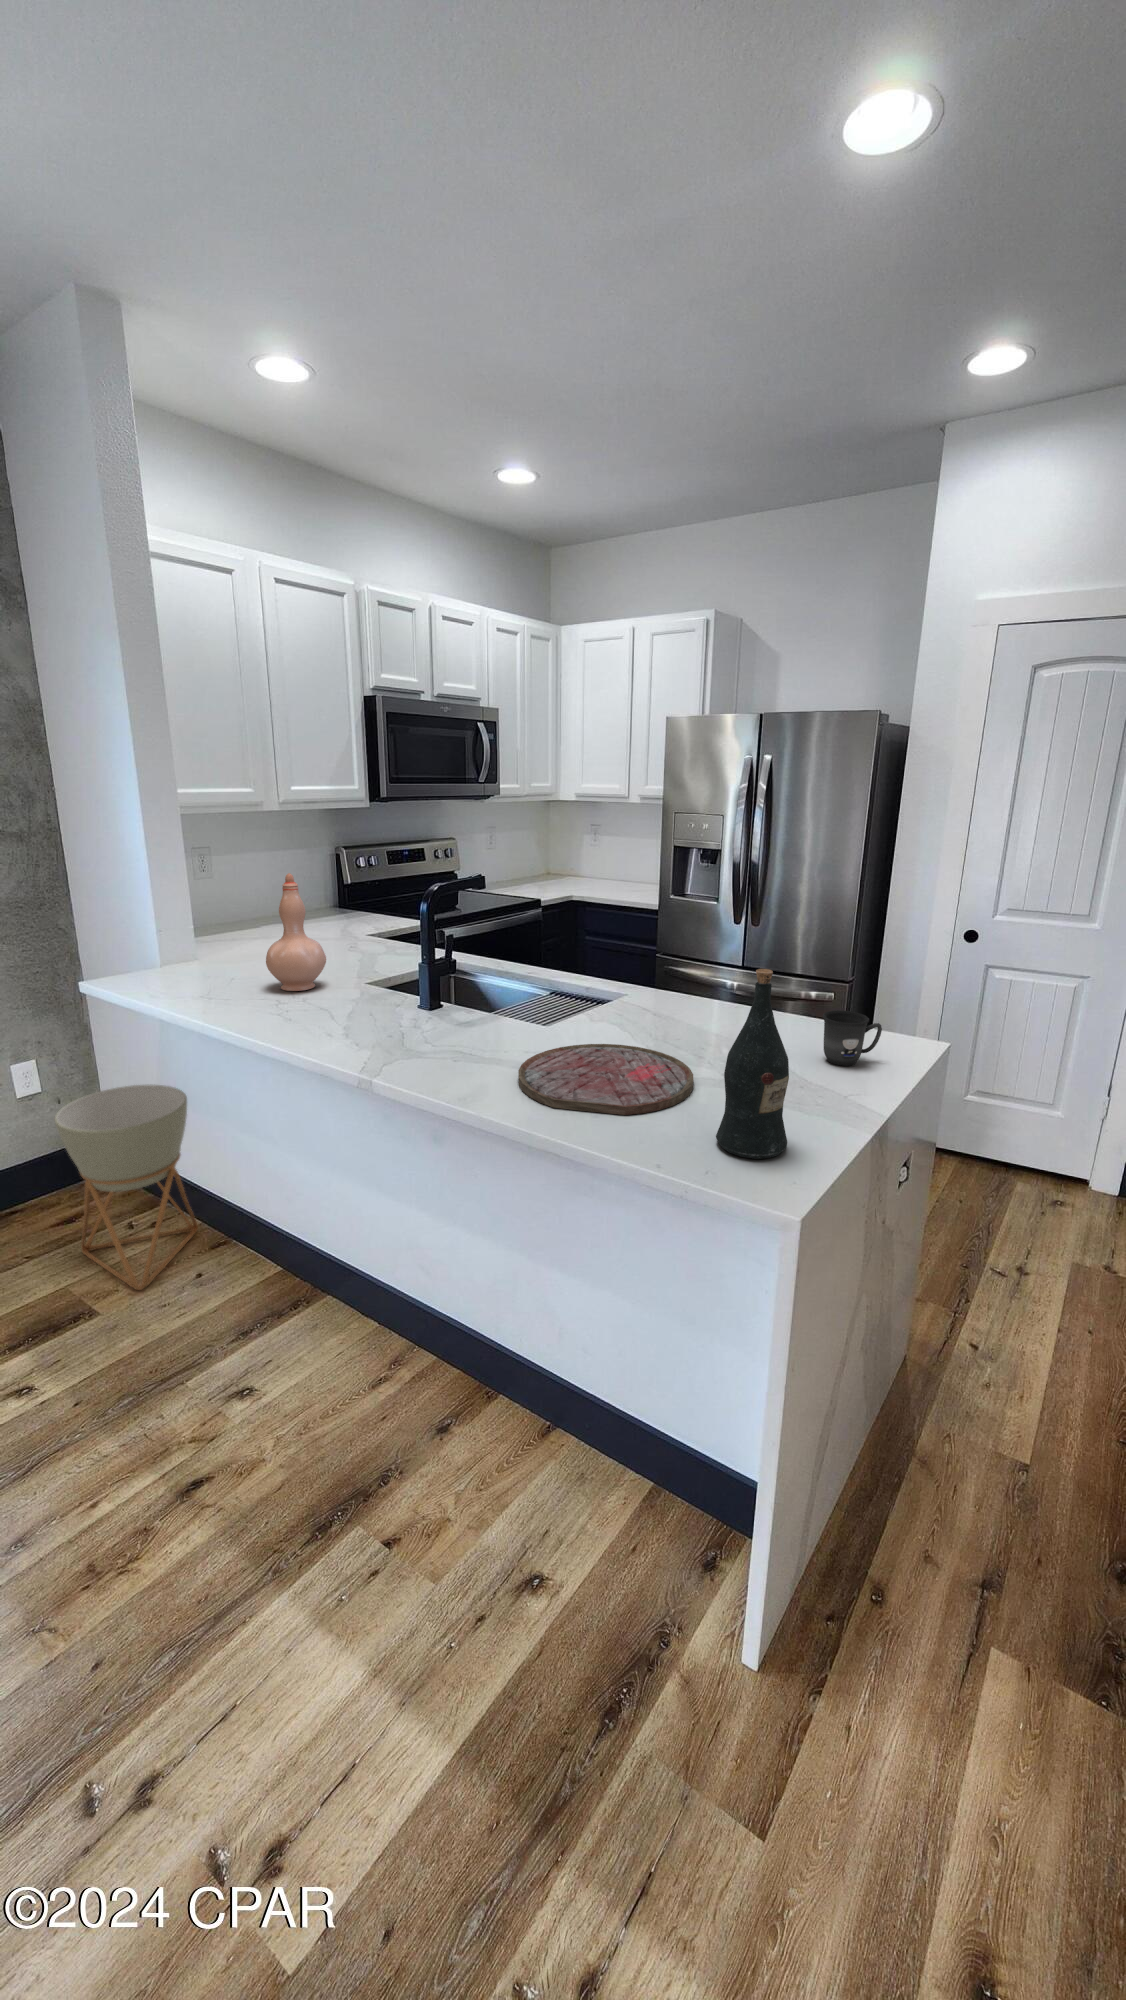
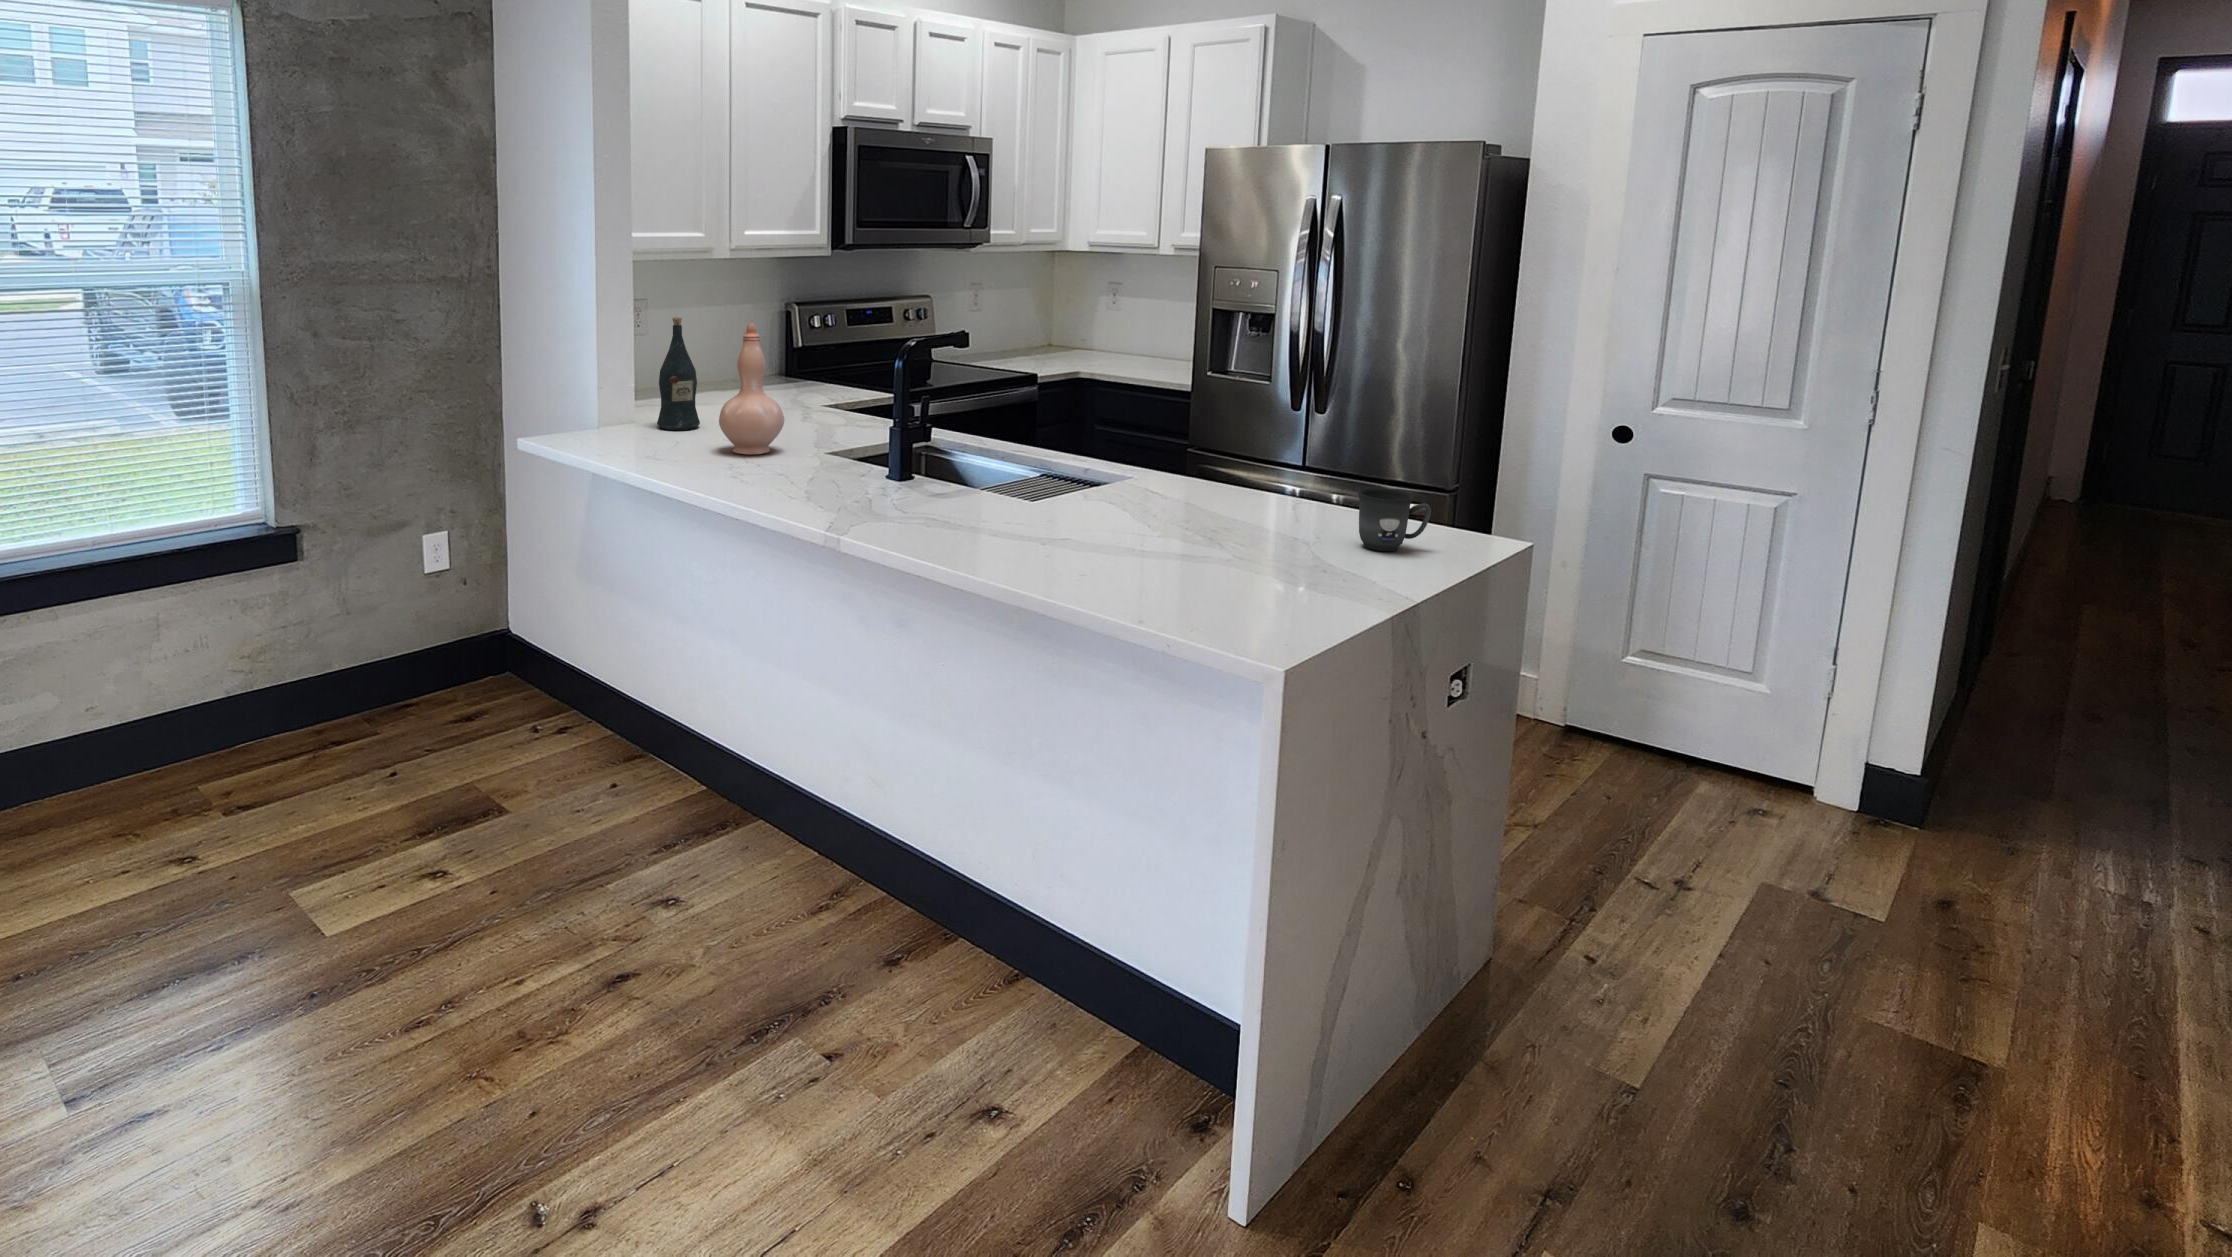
wine bottle: present [716,969,789,1159] -> present [657,317,700,430]
cutting board: present [518,1044,694,1115] -> none [997,514,1195,576]
planter: present [55,1085,198,1290] -> none [480,561,617,792]

